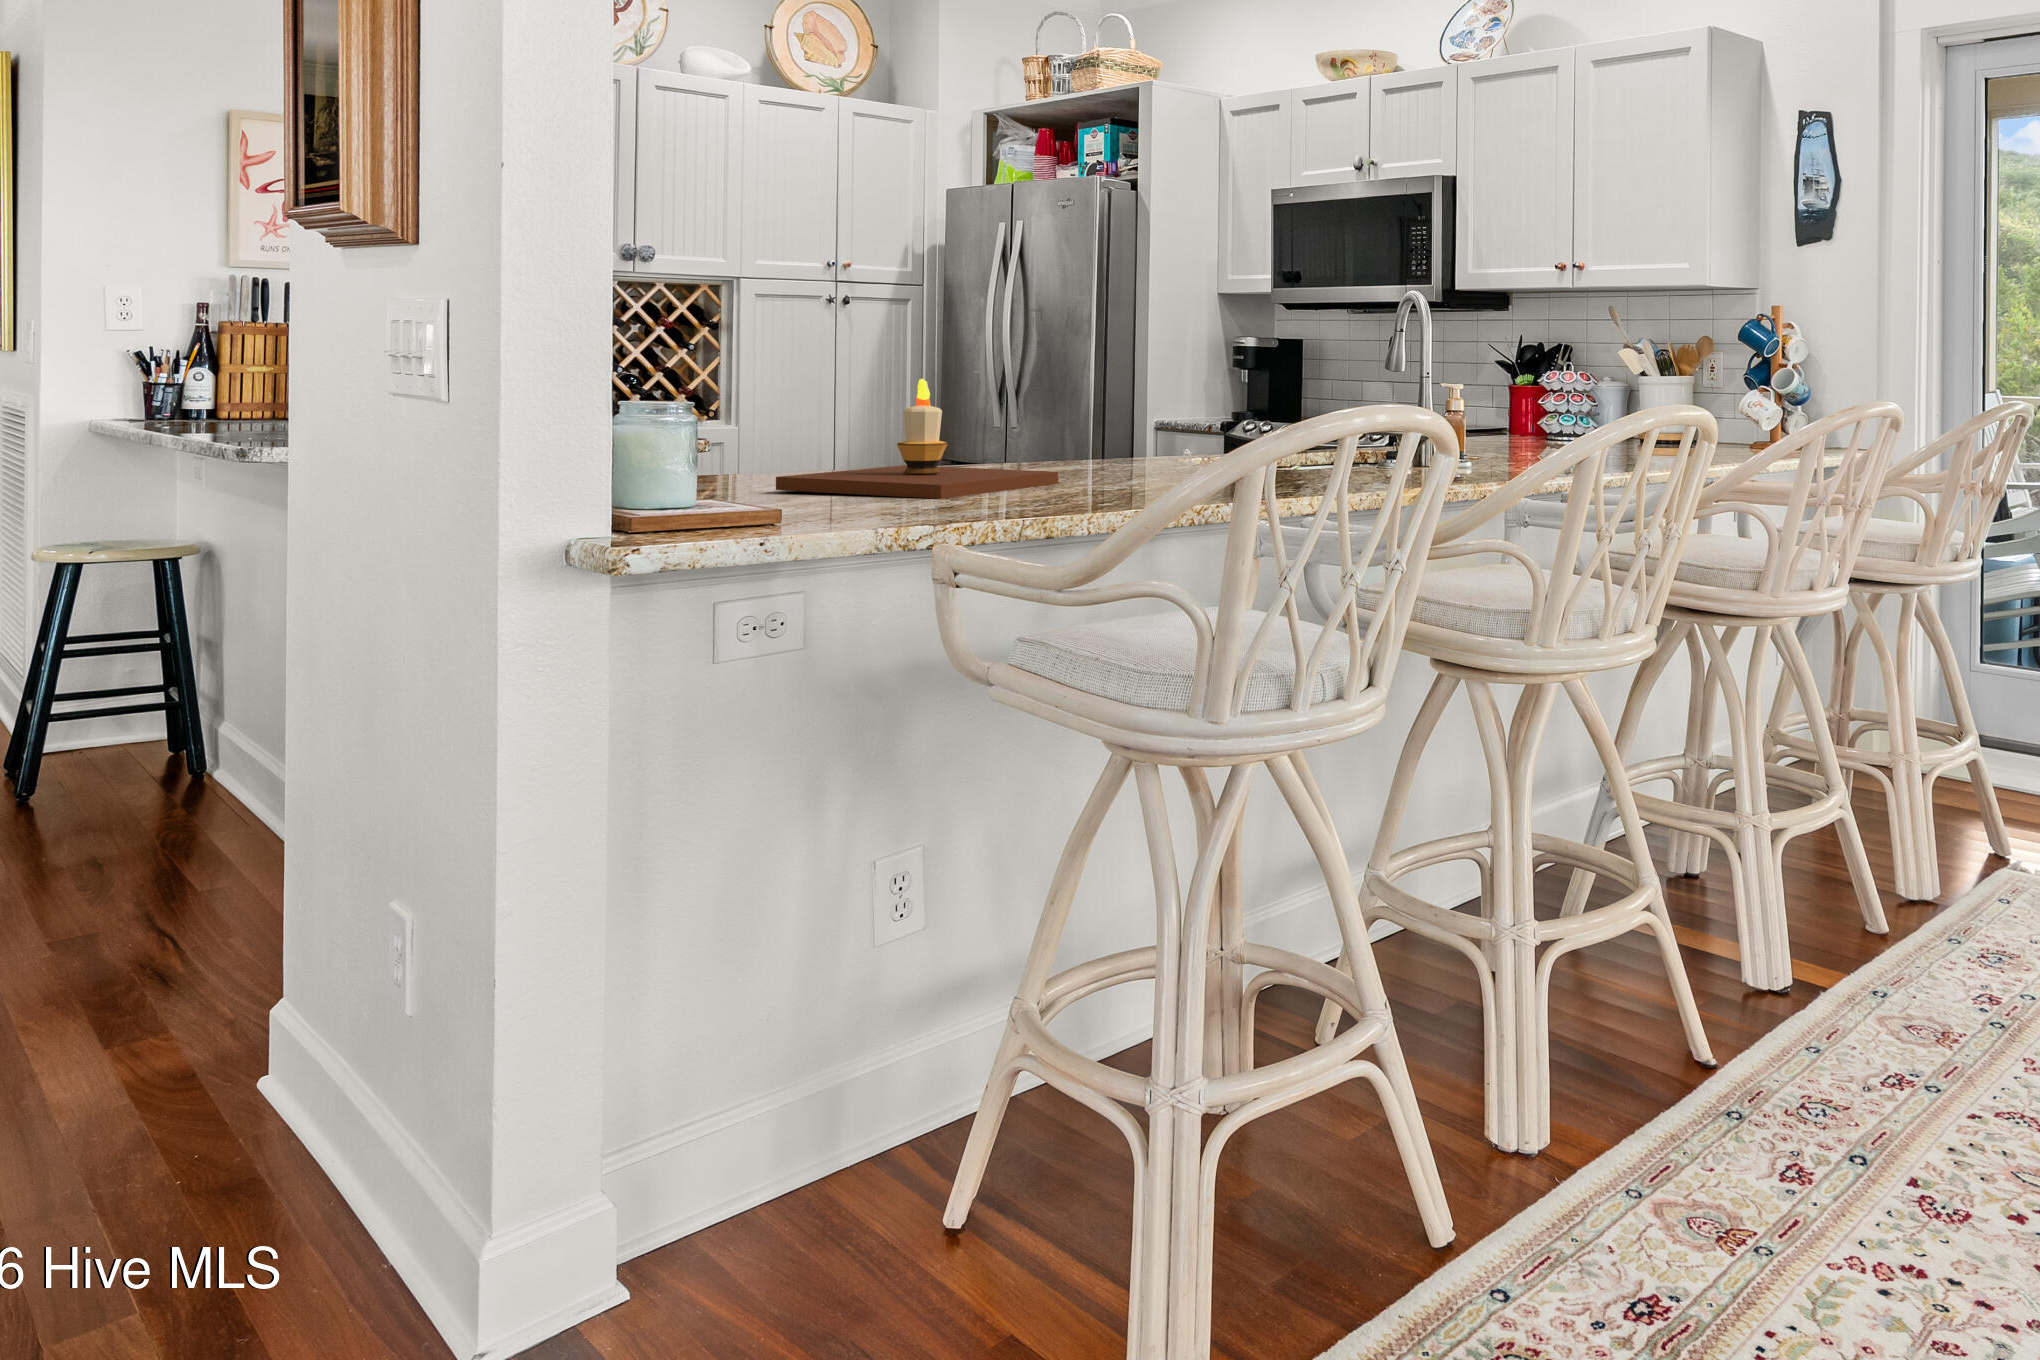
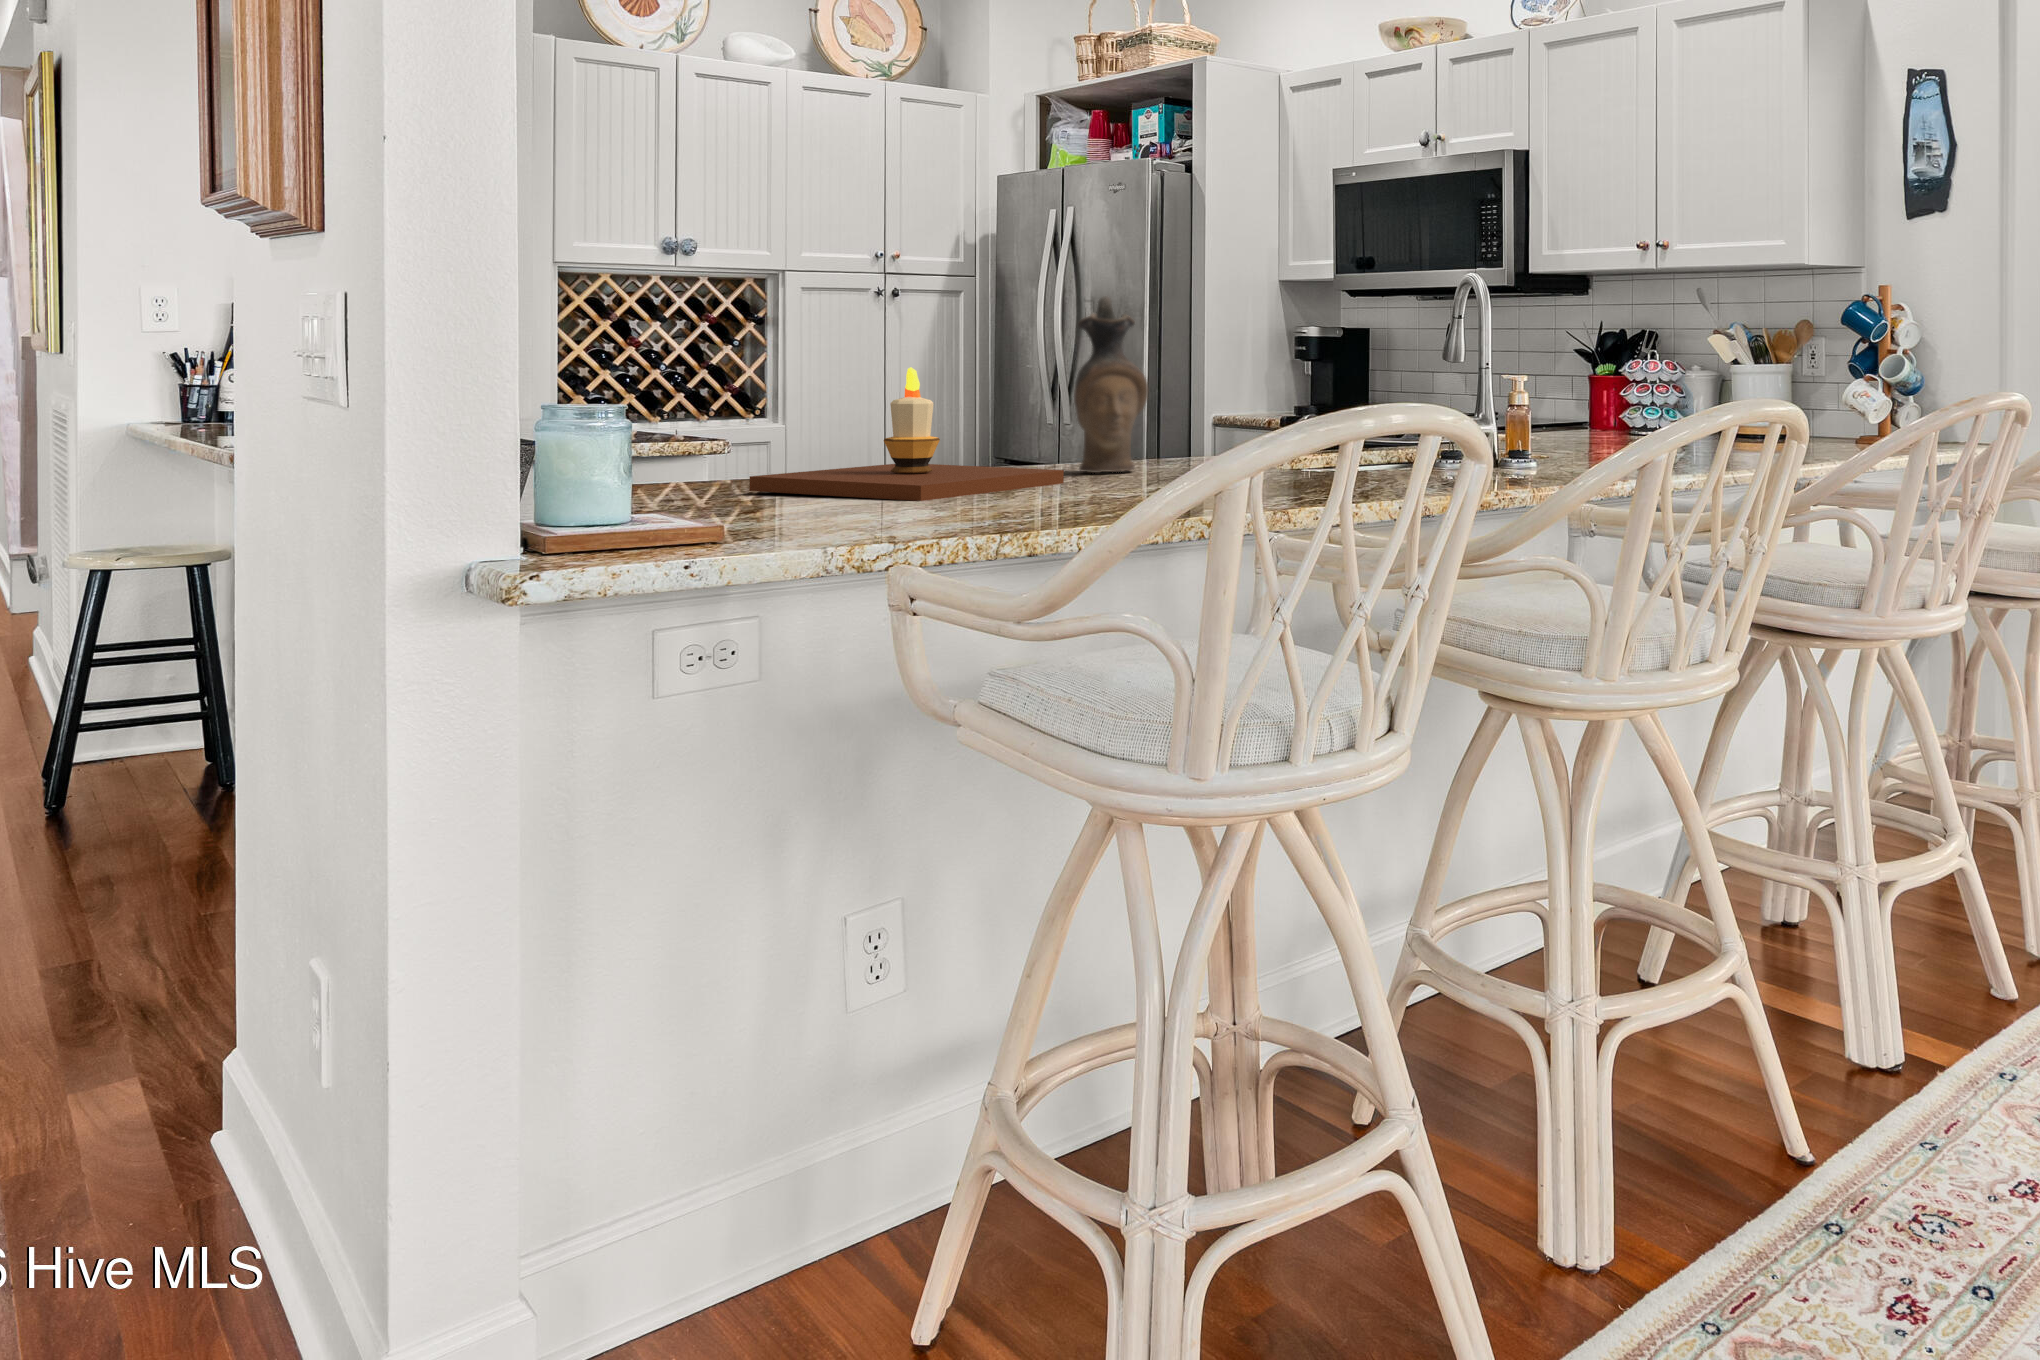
ceramic pitcher: none [1062,314,1130,474] -> present [1074,296,1148,473]

